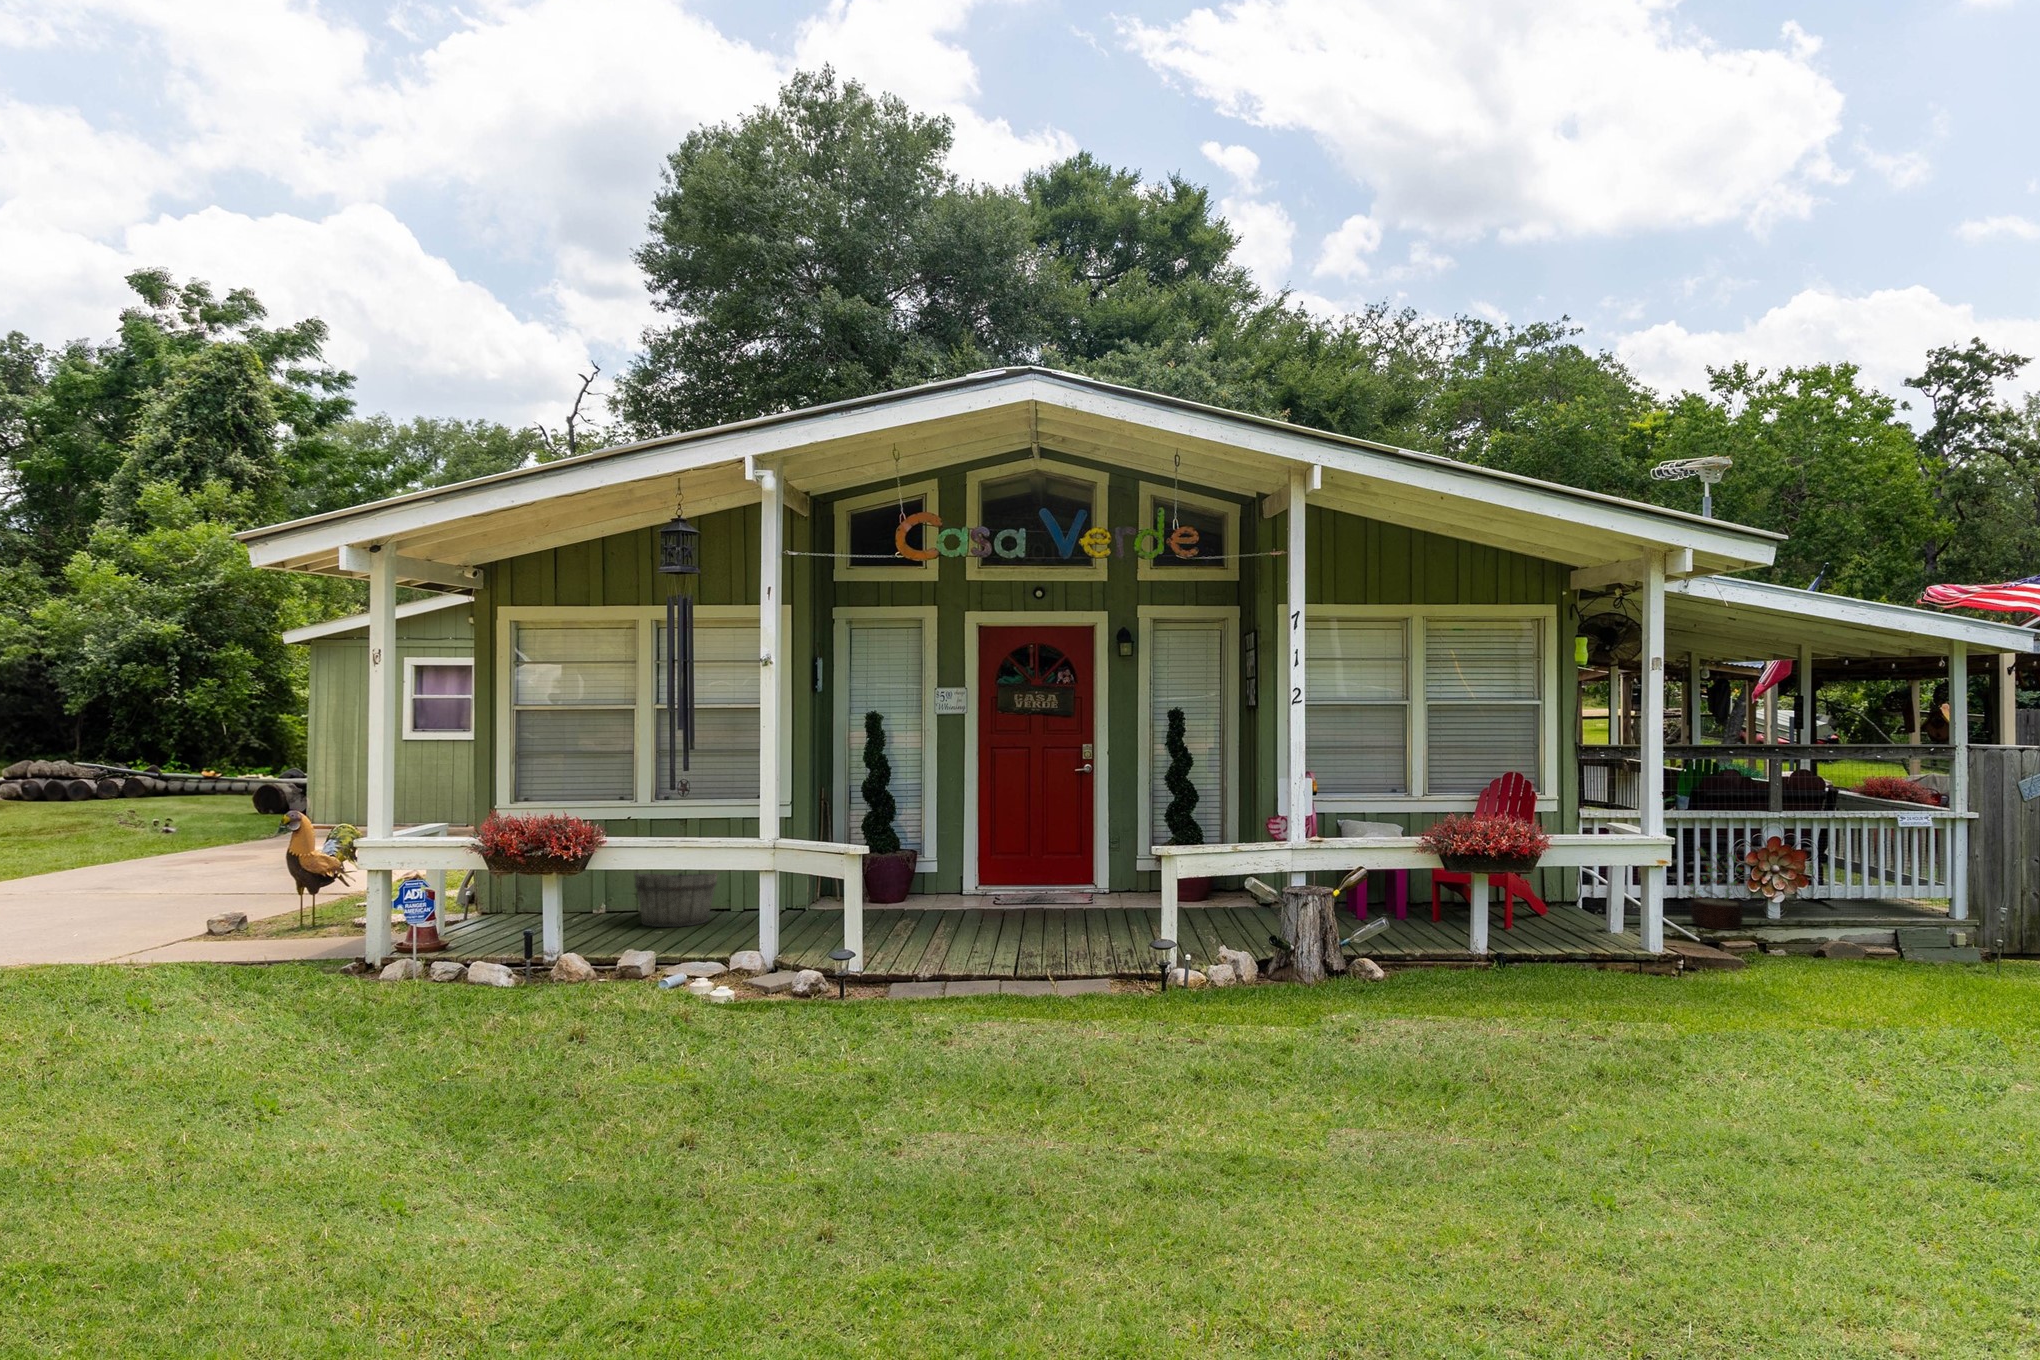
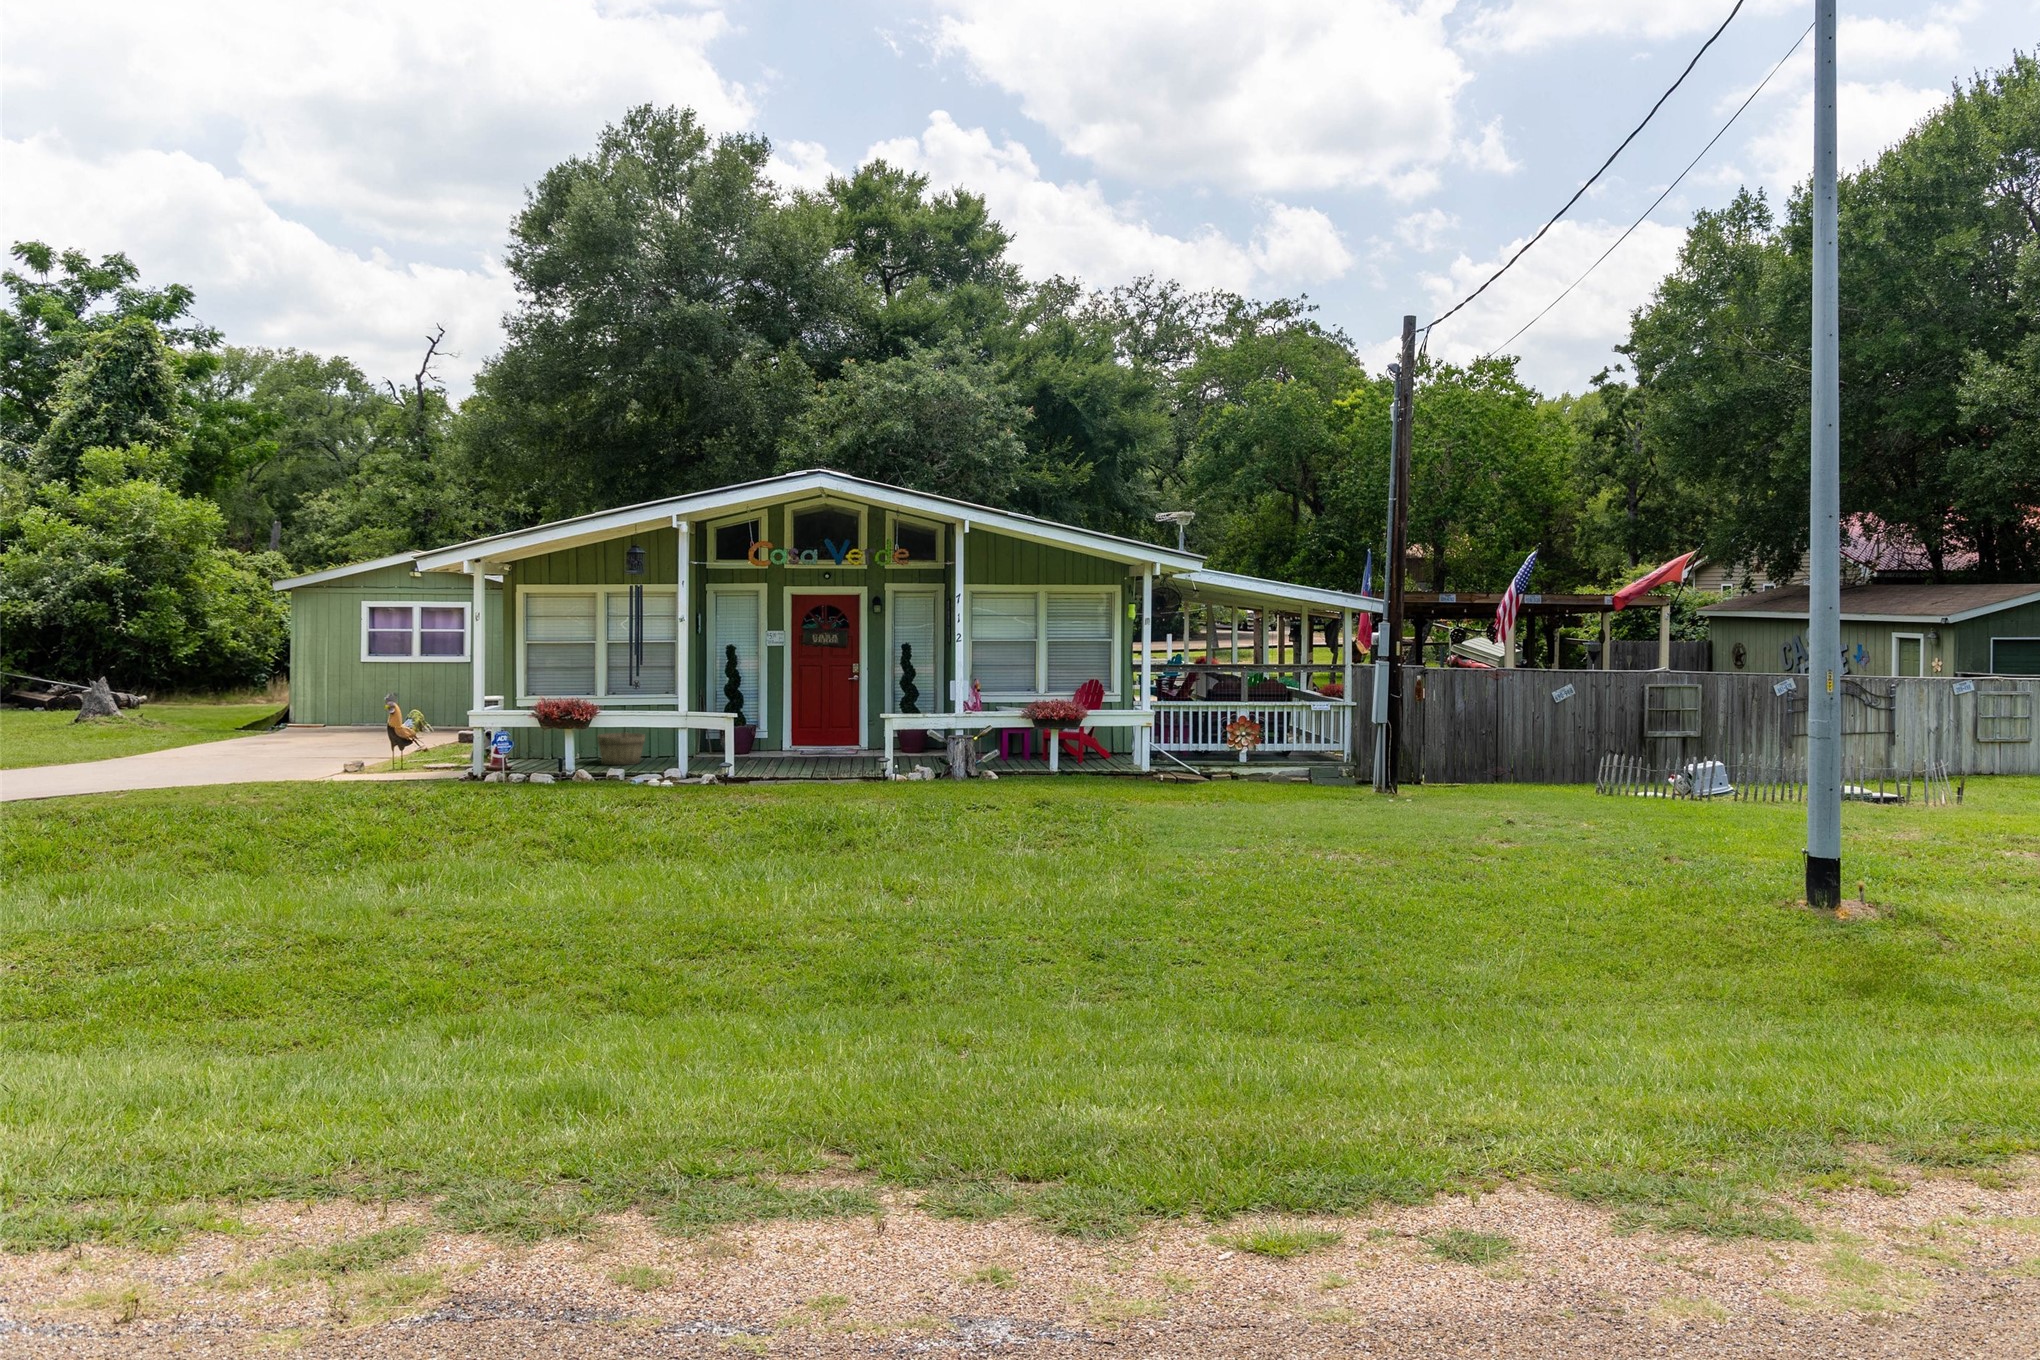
decorative plant: present [1689,848,1743,930] -> none [1176,717,1206,760]

